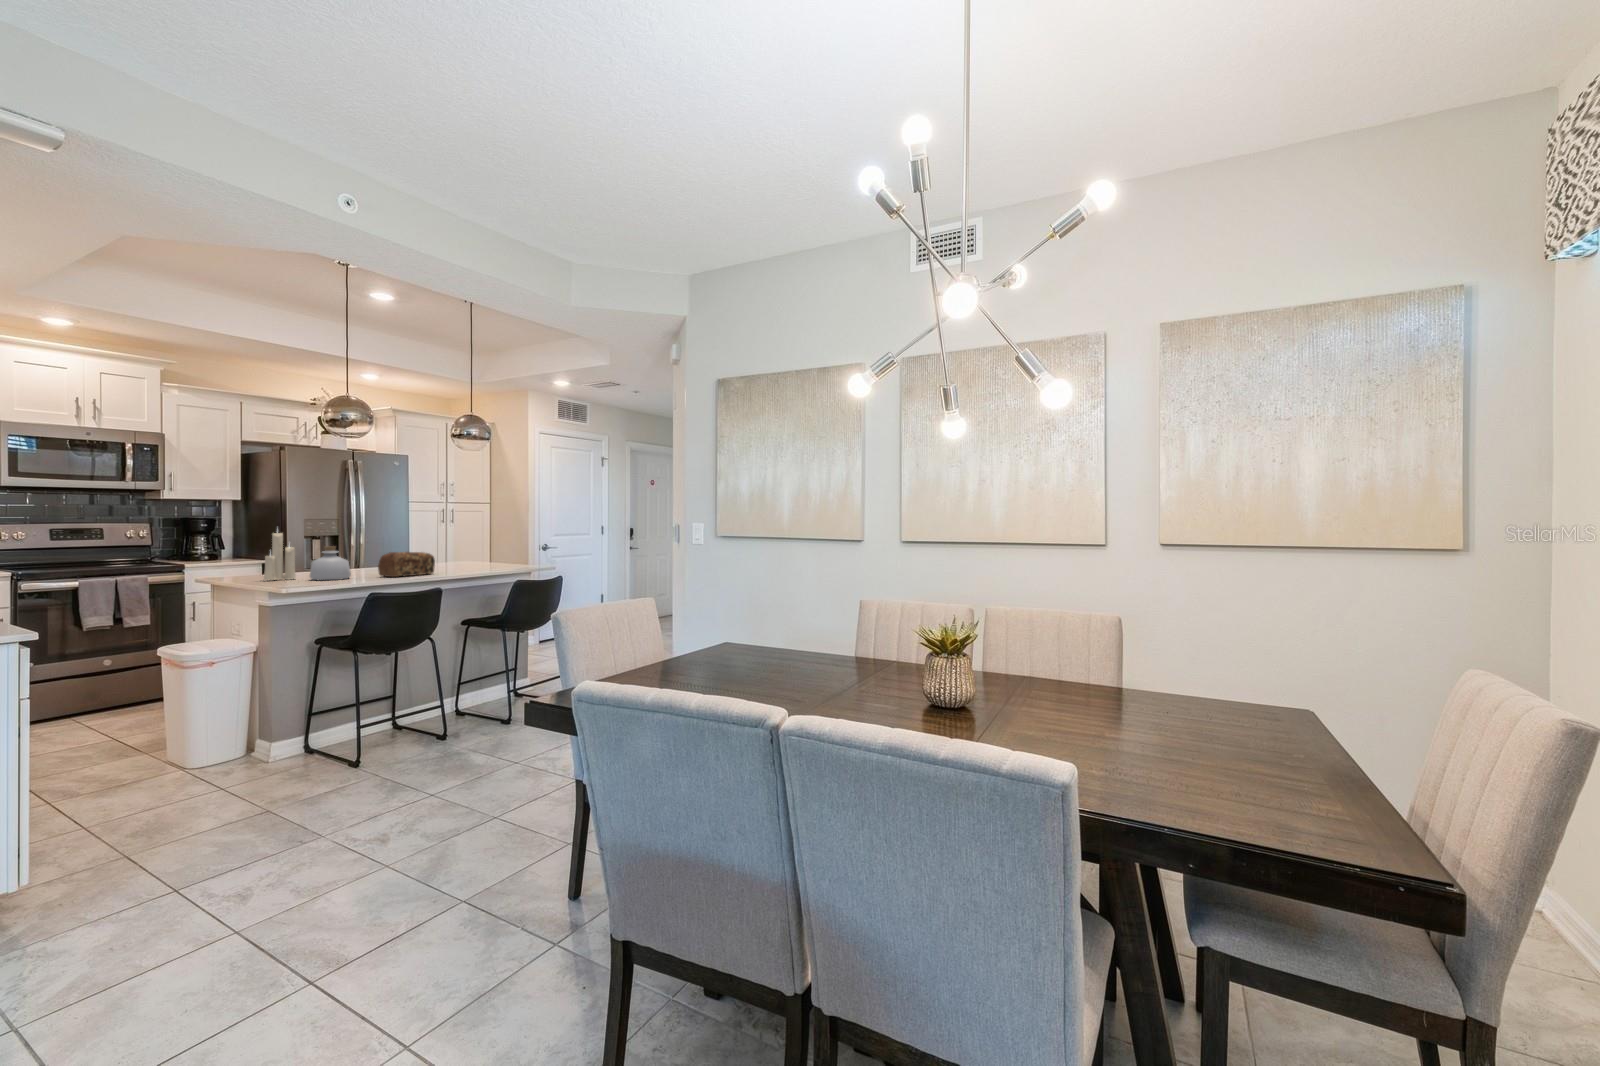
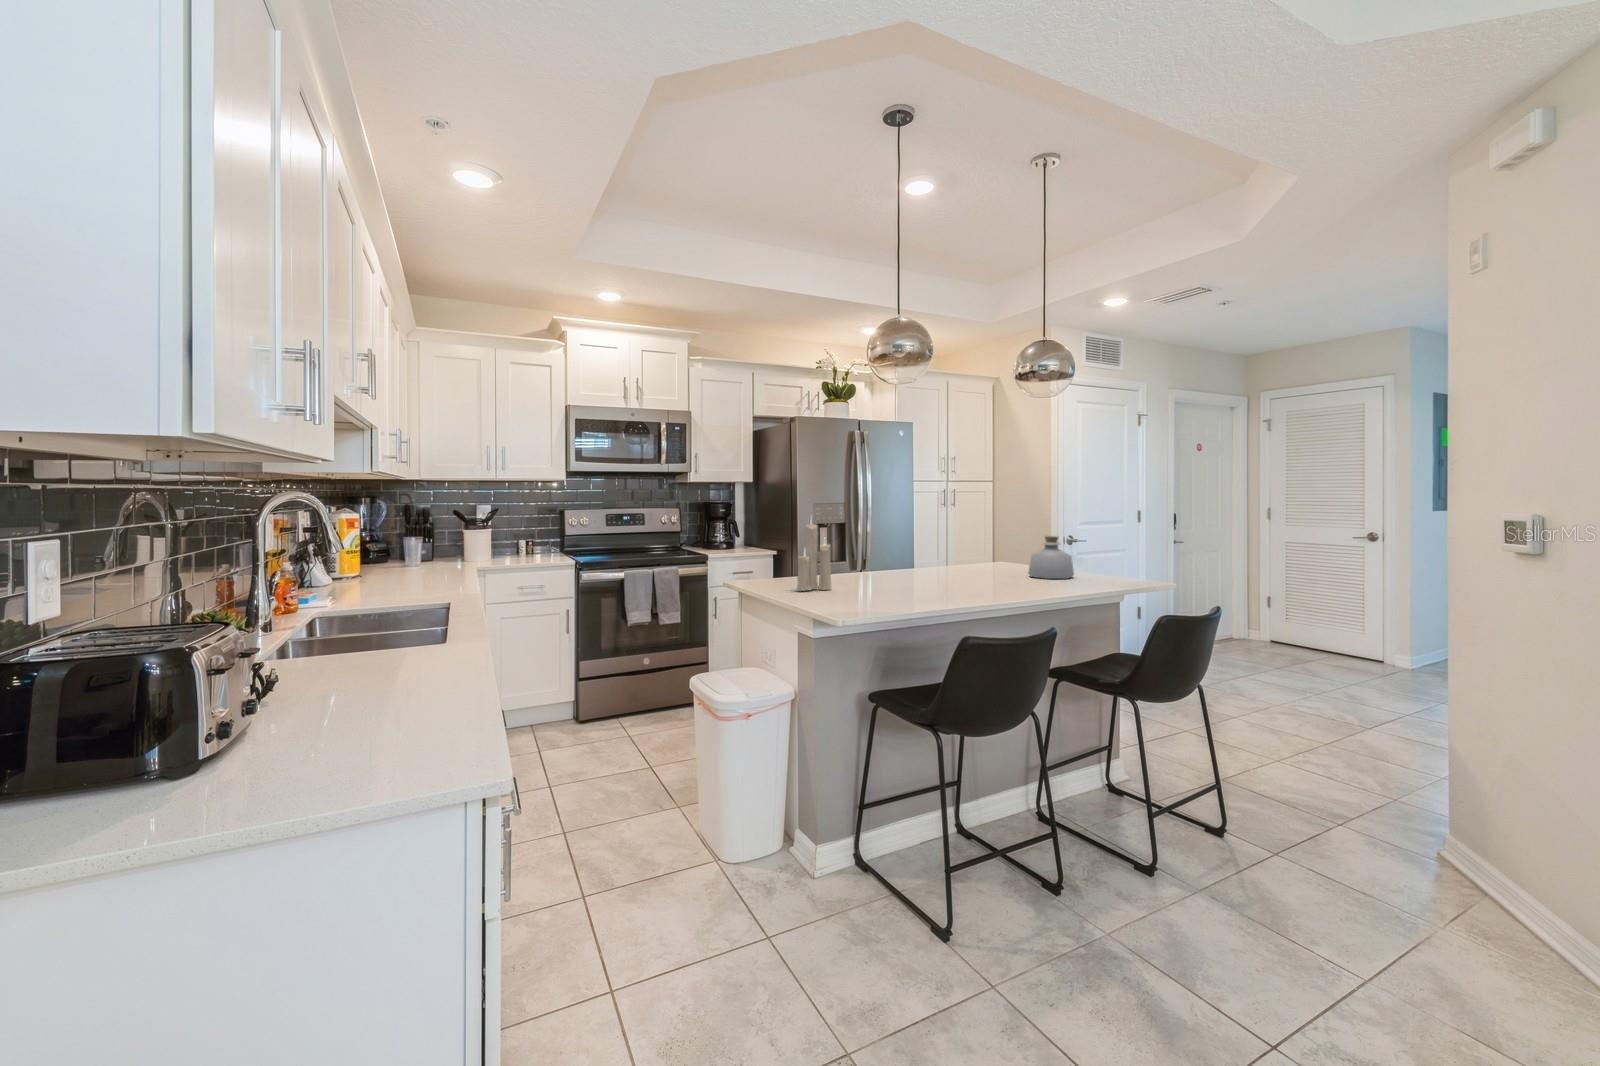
bottle: present [310,546,351,580] -> present [1028,536,1074,579]
bread loaf: present [378,552,435,577] -> none [933,553,1008,594]

